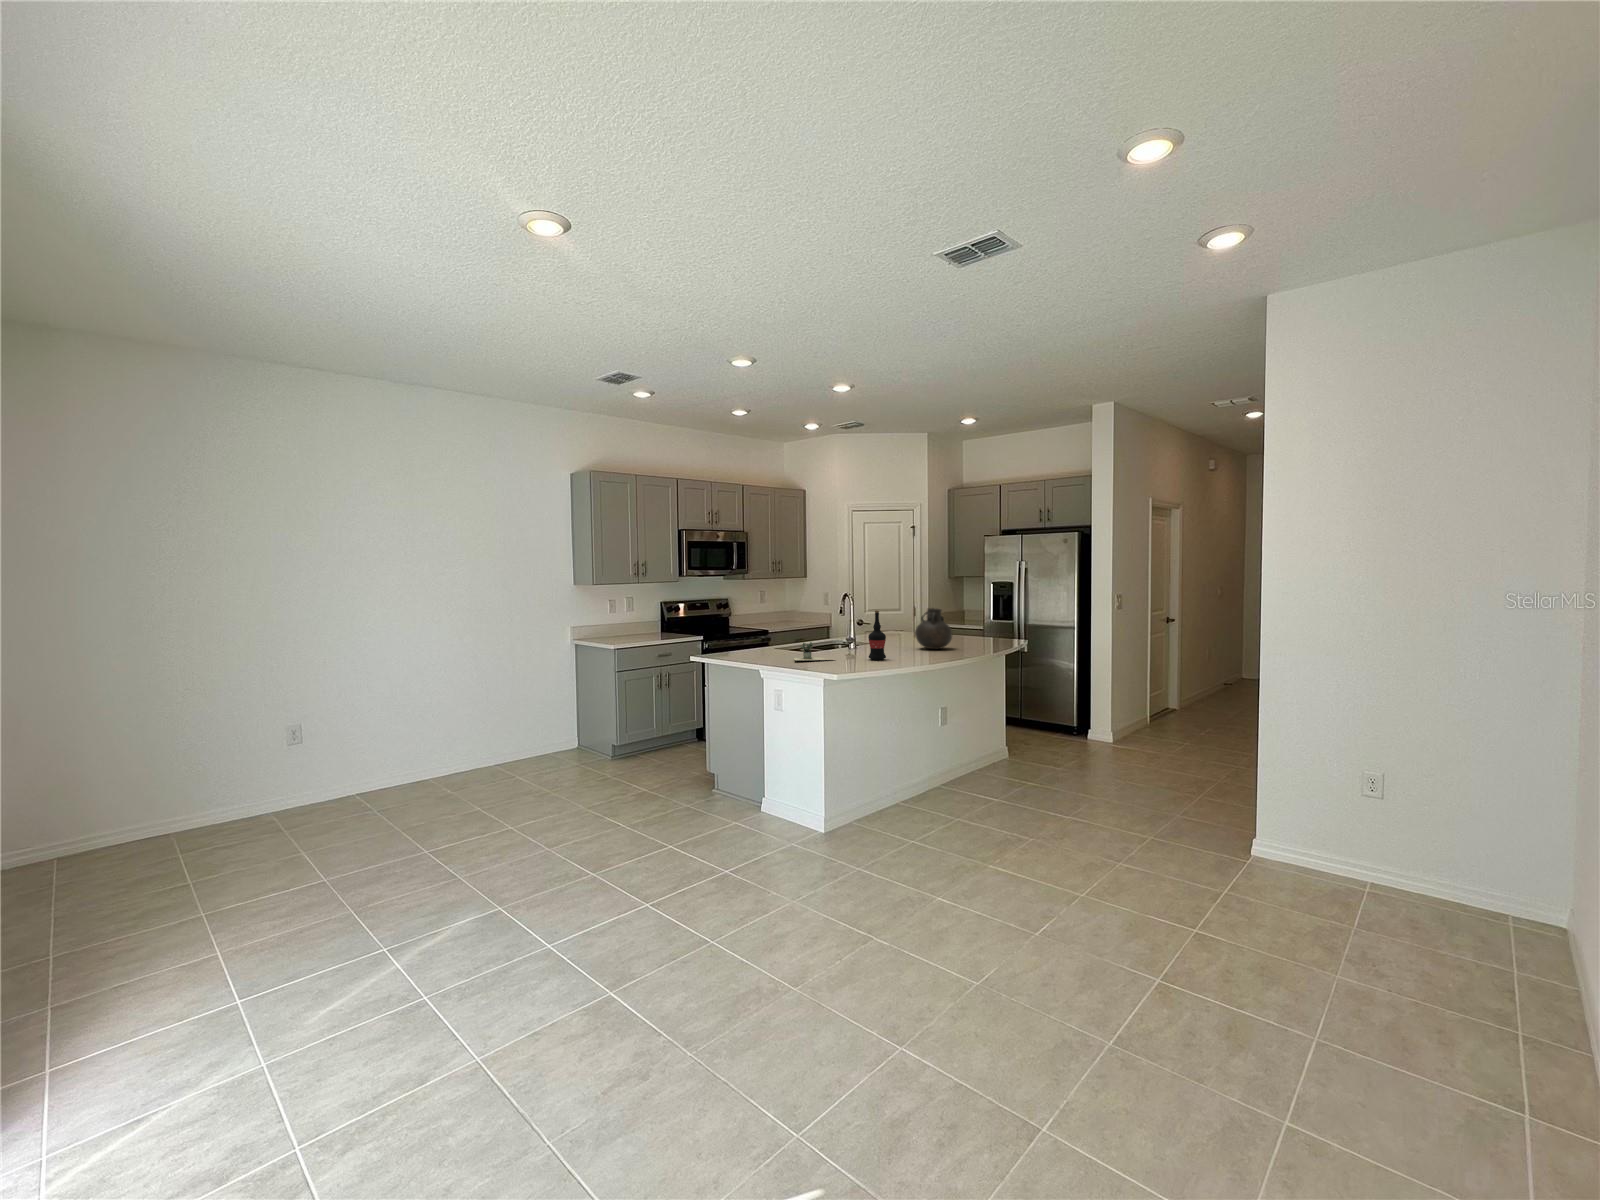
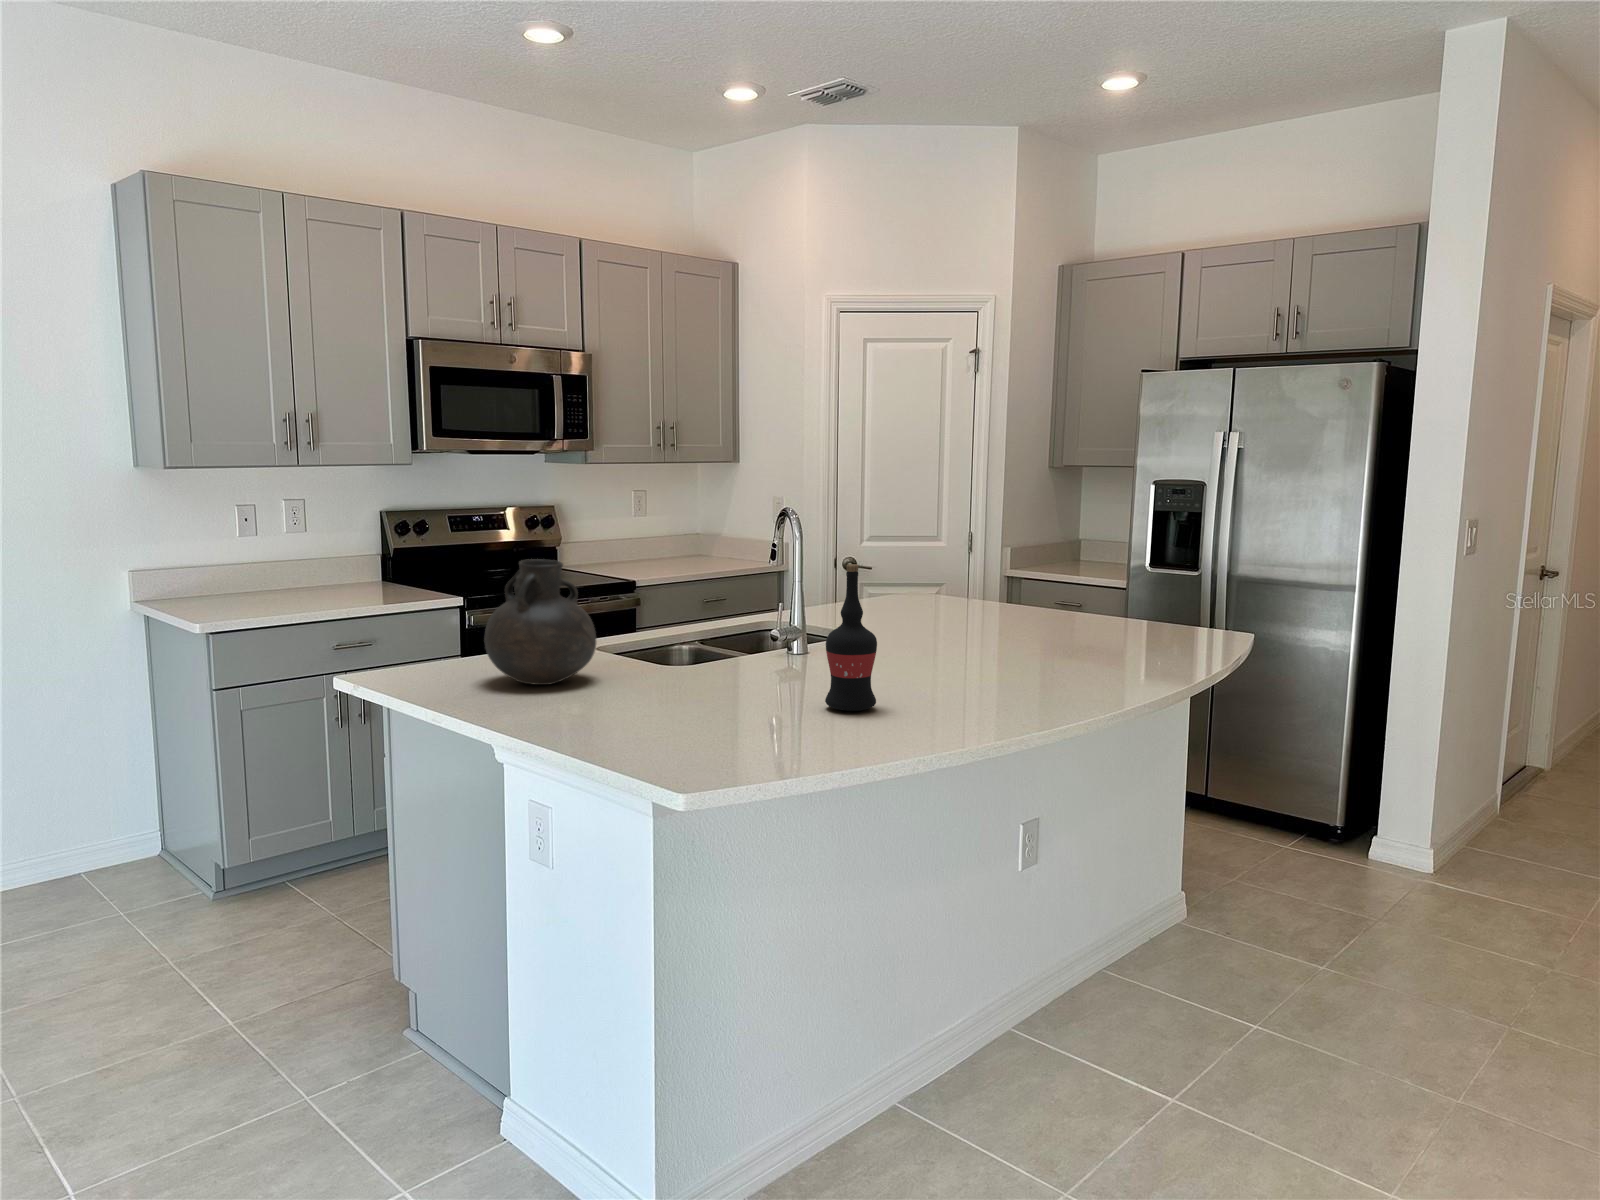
vase: present [915,608,952,649] -> present [484,559,596,685]
potted plant: present [794,642,834,660] -> none [600,652,774,711]

